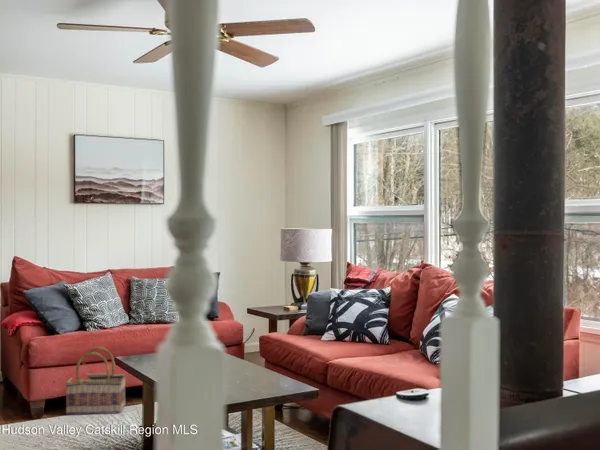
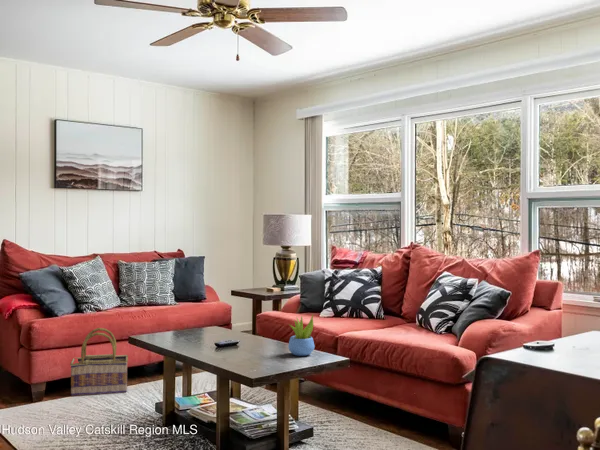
succulent plant: none [245,344,273,389] -> present [288,315,315,356]

